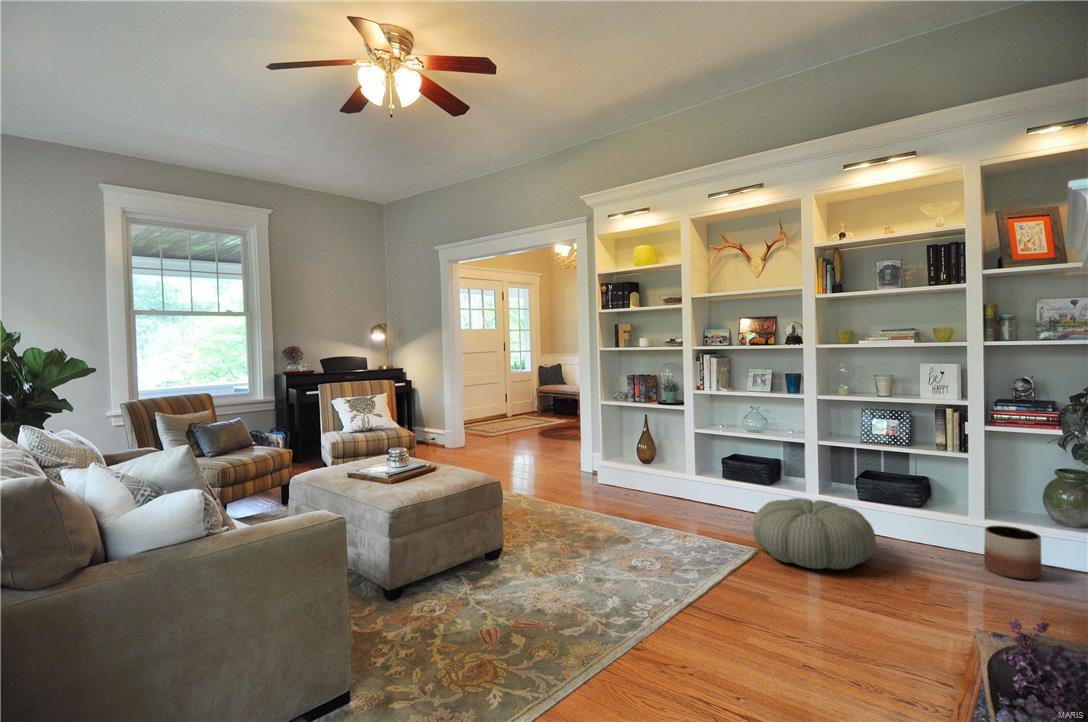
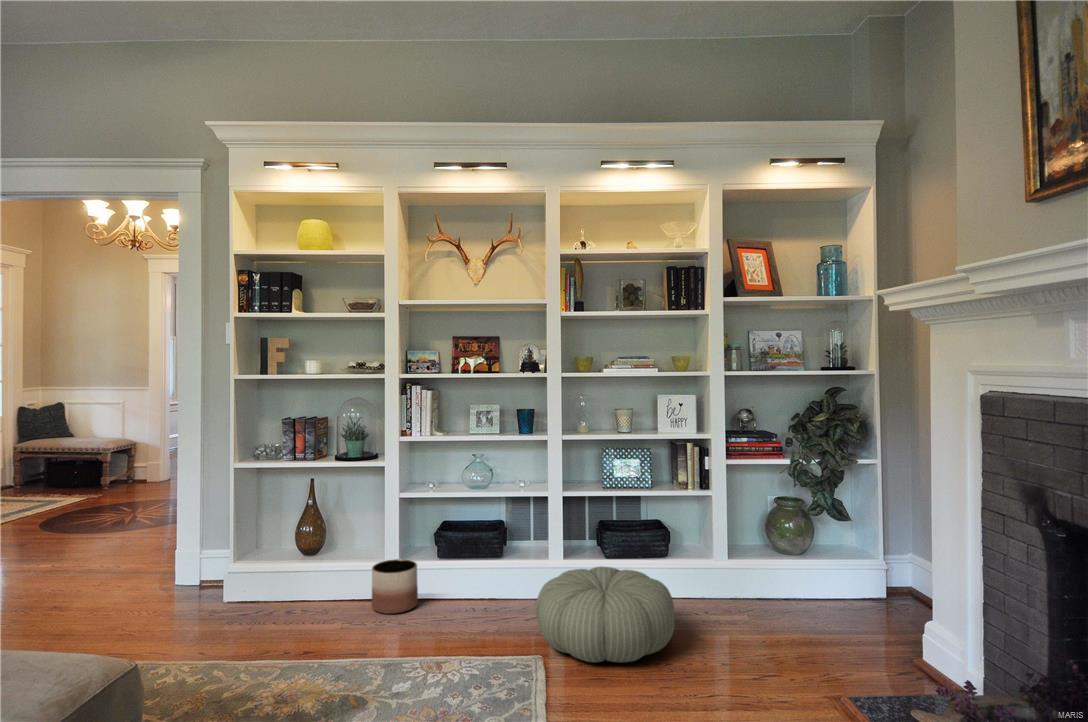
planter: present [984,526,1042,579] -> present [372,559,418,614]

